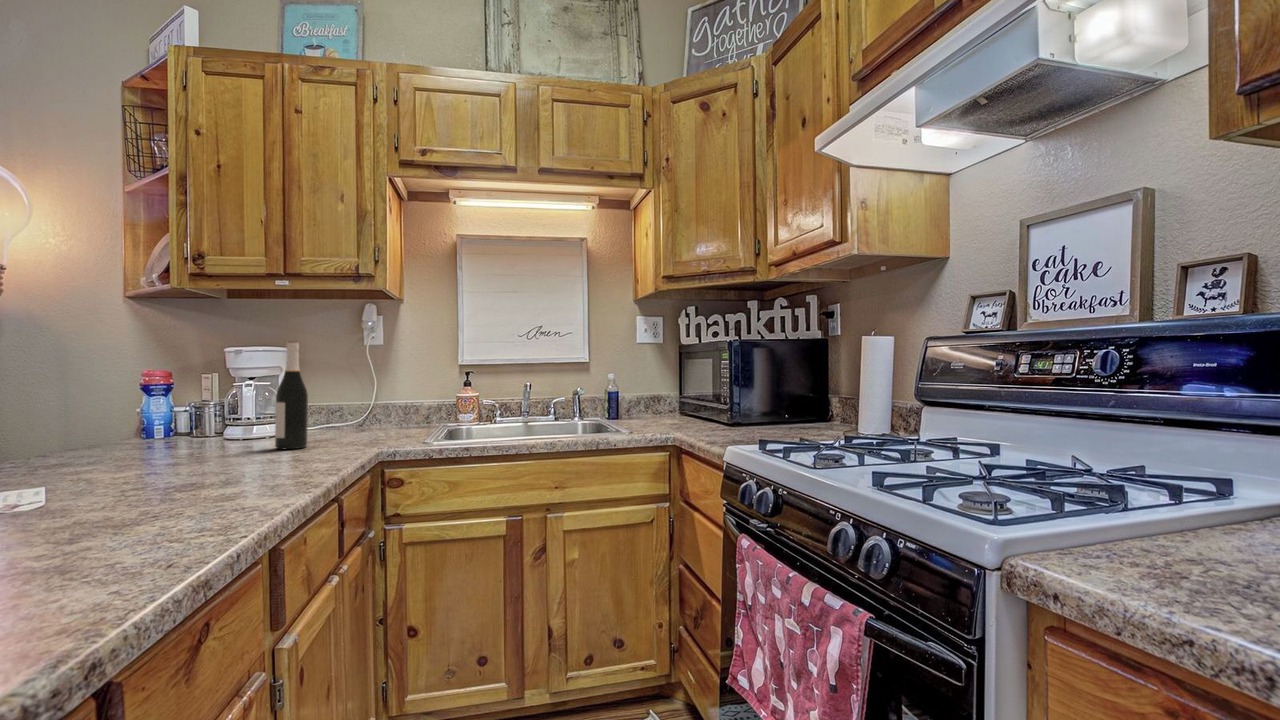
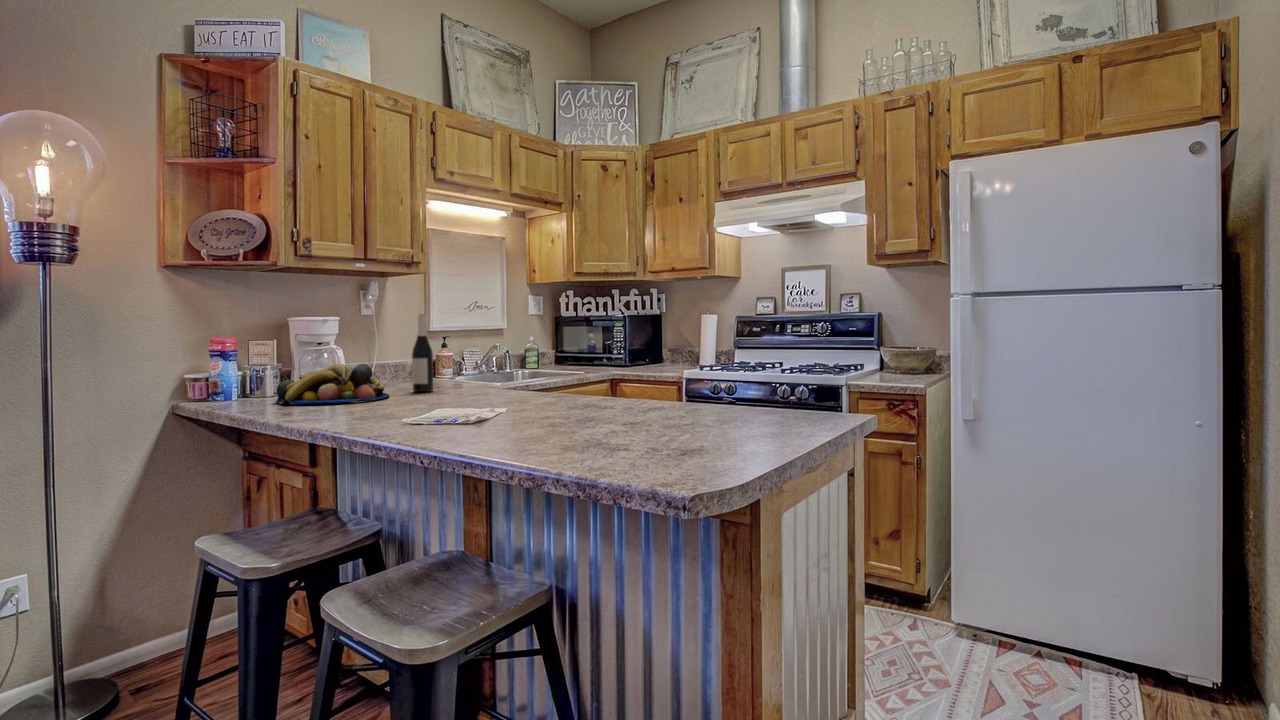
fruit bowl: none [62,406,234,462] -> present [276,363,389,404]

